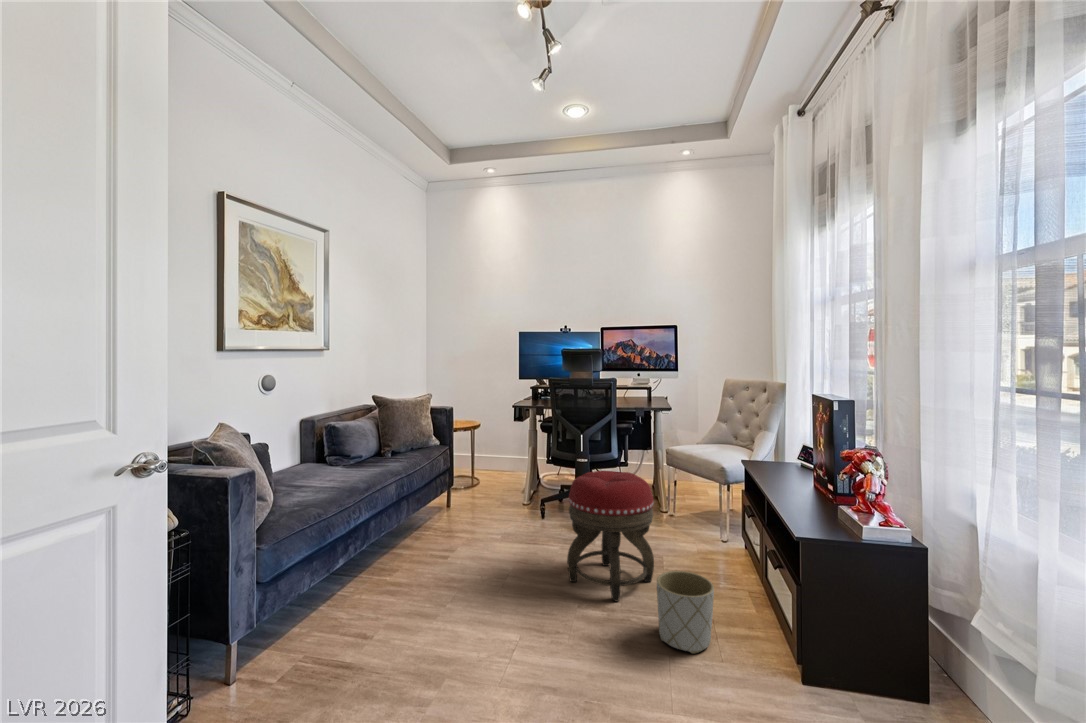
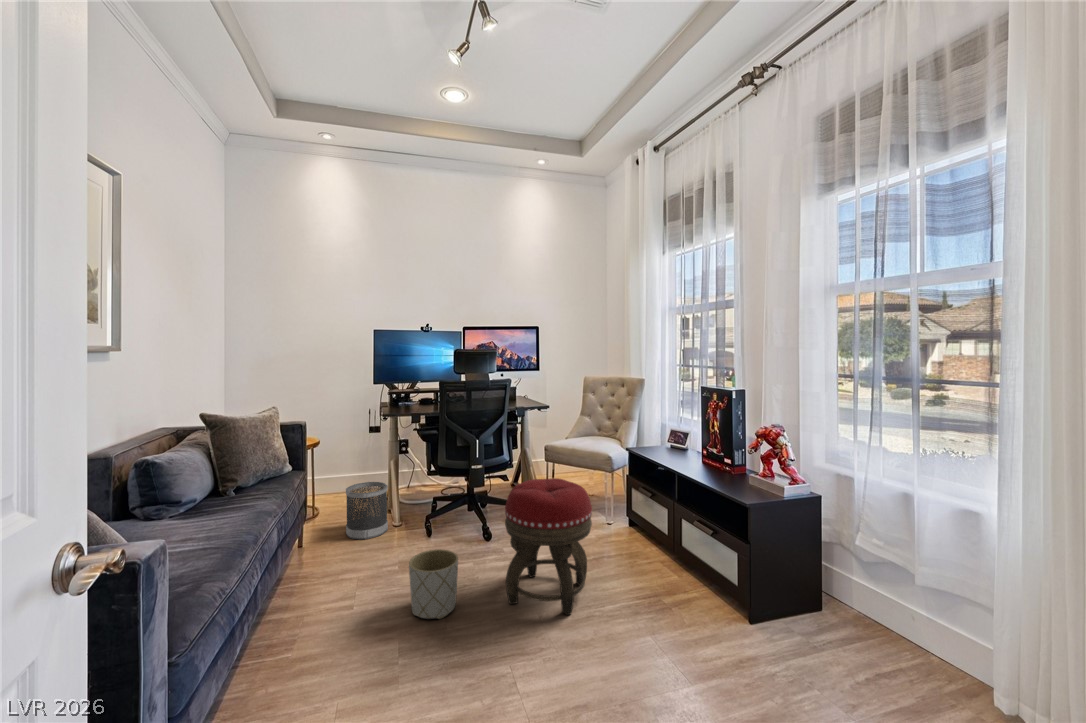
wastebasket: none [478,464,511,512] -> present [346,482,388,539]
planter: present [657,571,714,654] -> present [409,549,458,619]

